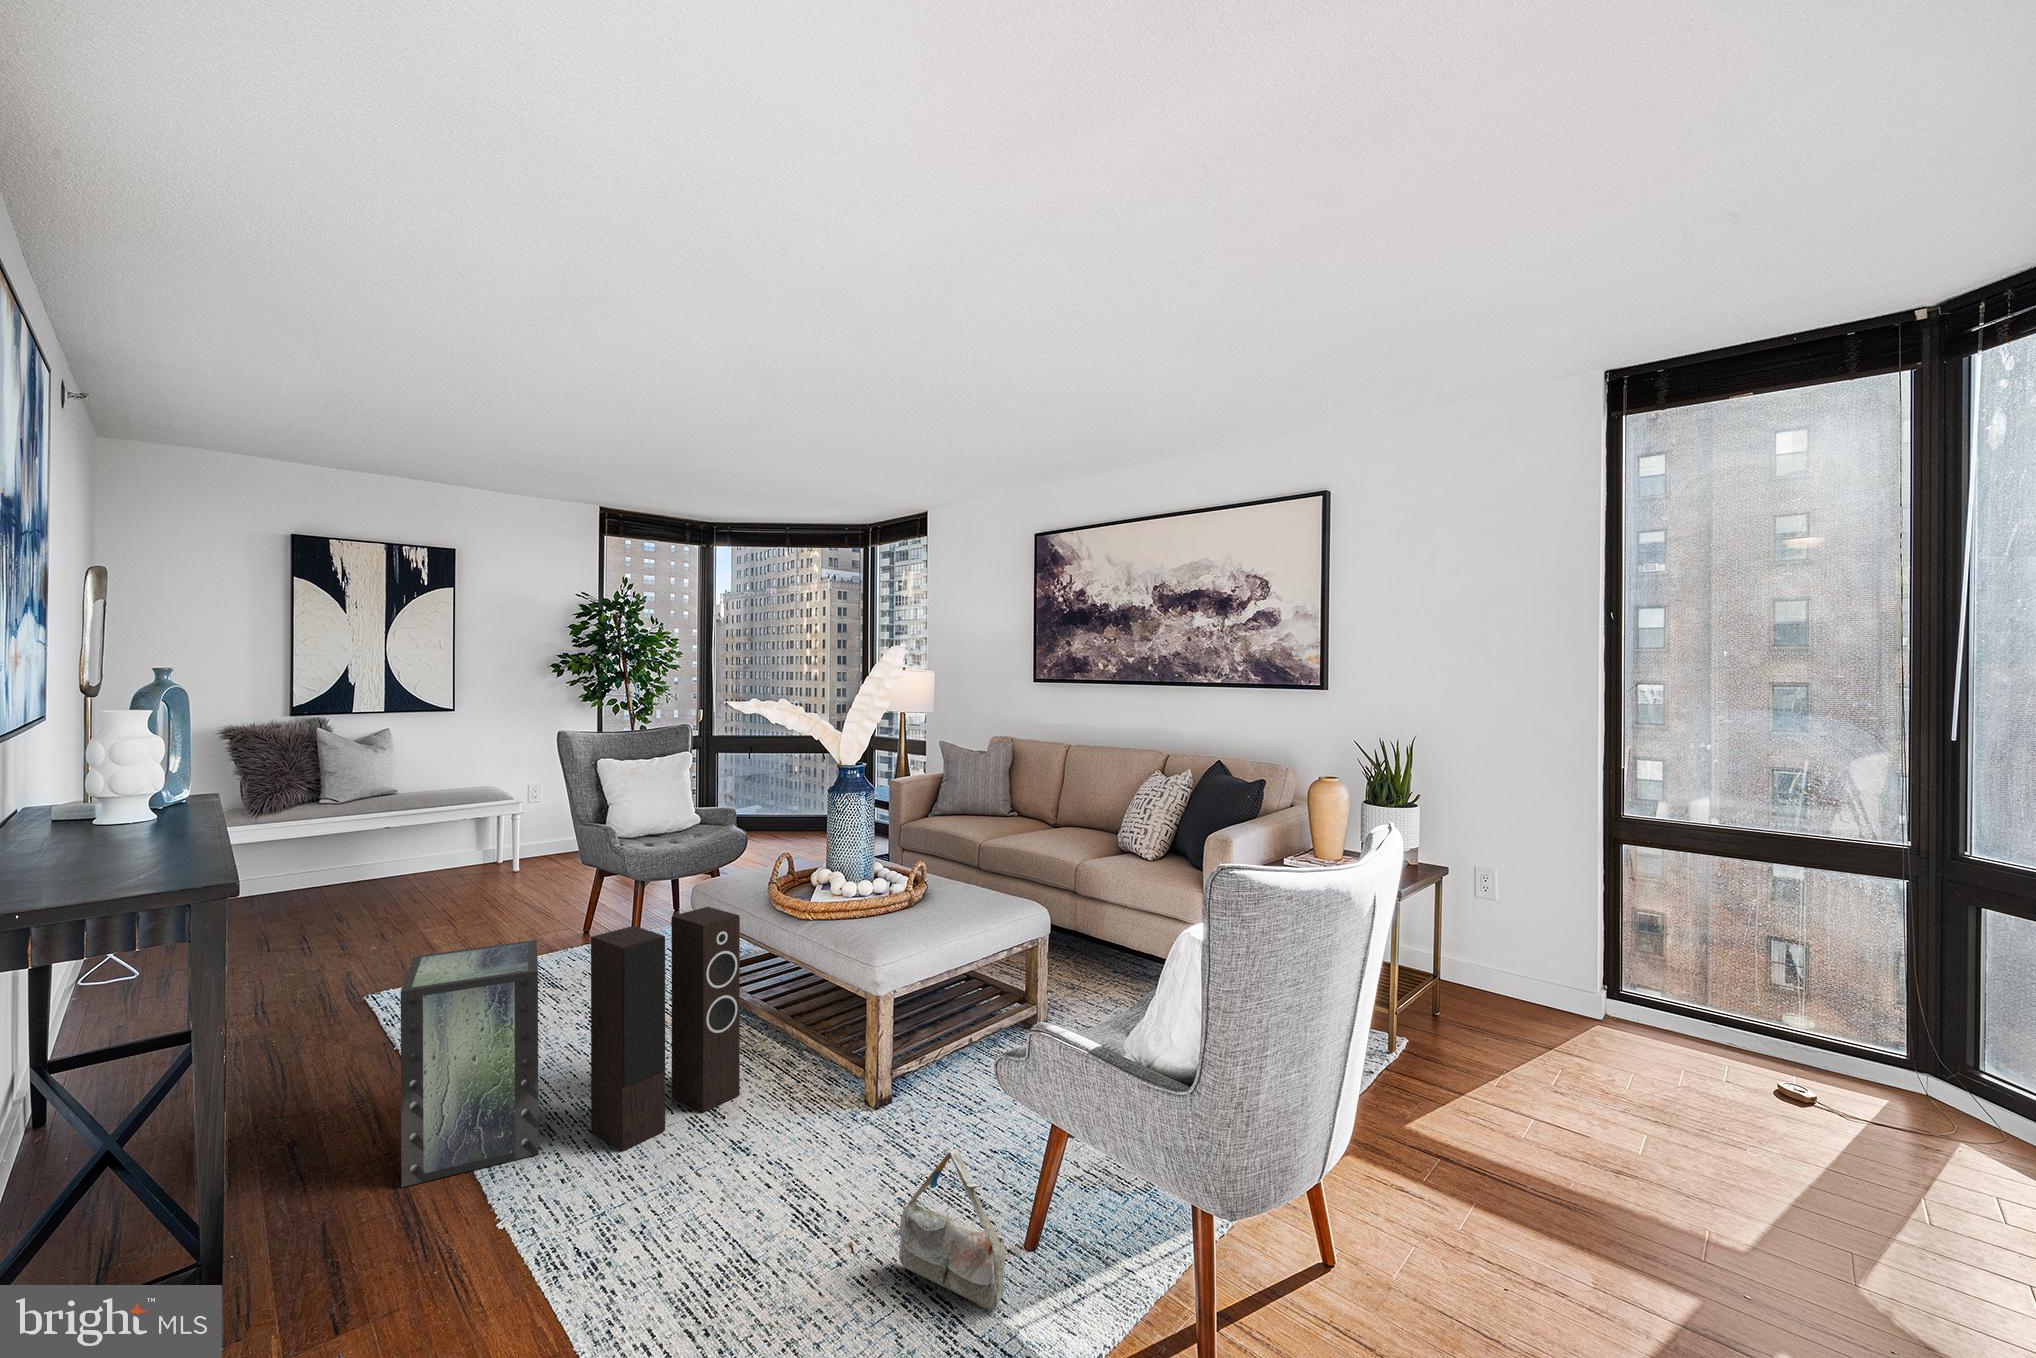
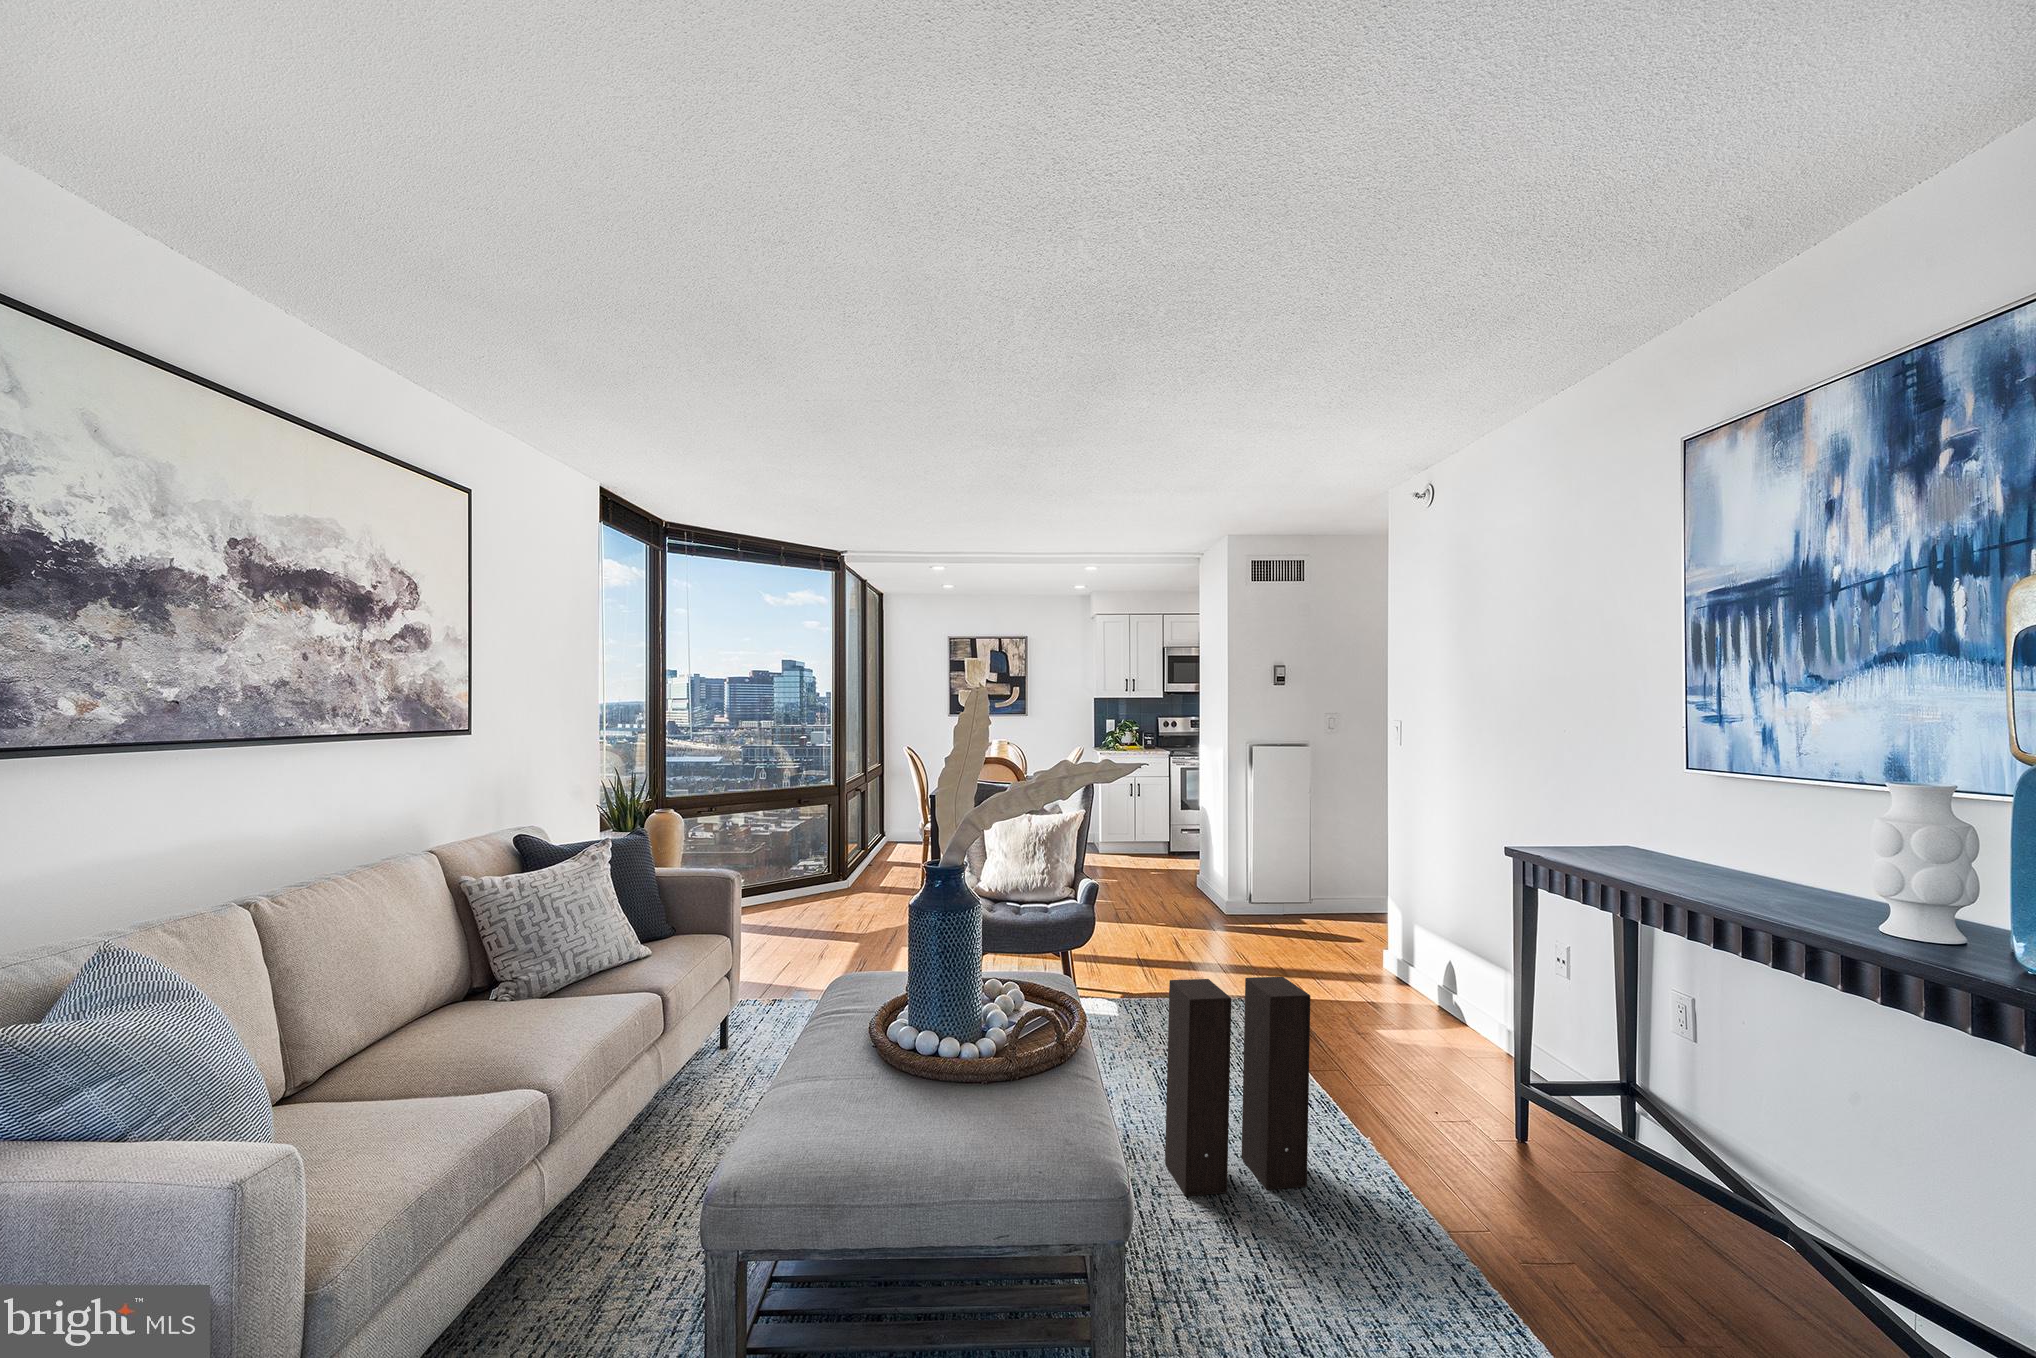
storage box: present [401,940,538,1187] -> none [1352,1015,1504,1278]
bag: present [898,1149,1006,1310] -> none [1116,956,1148,1033]

